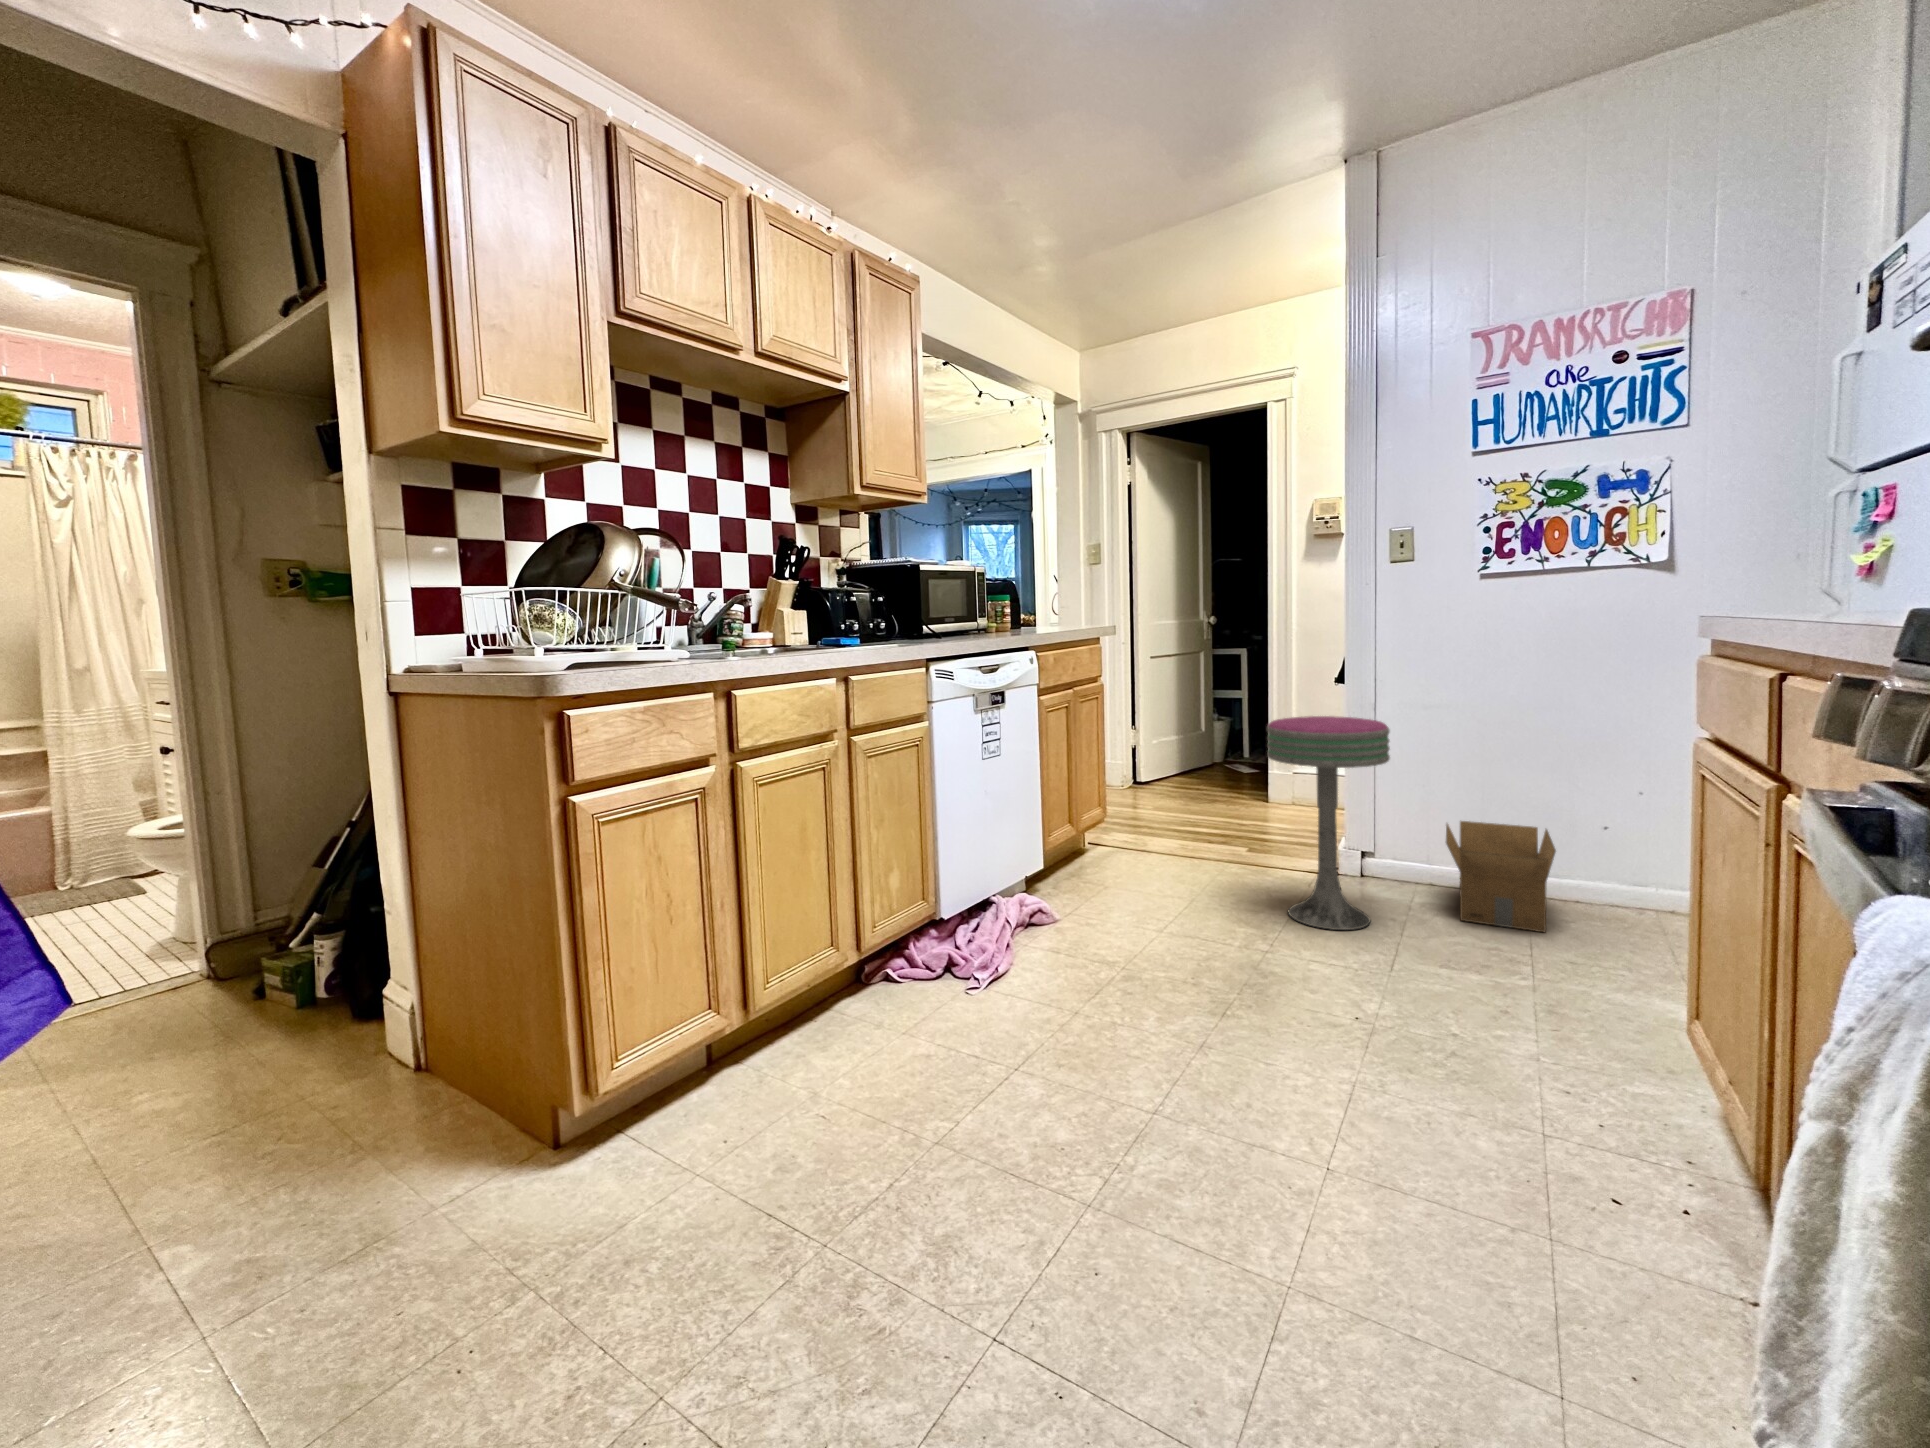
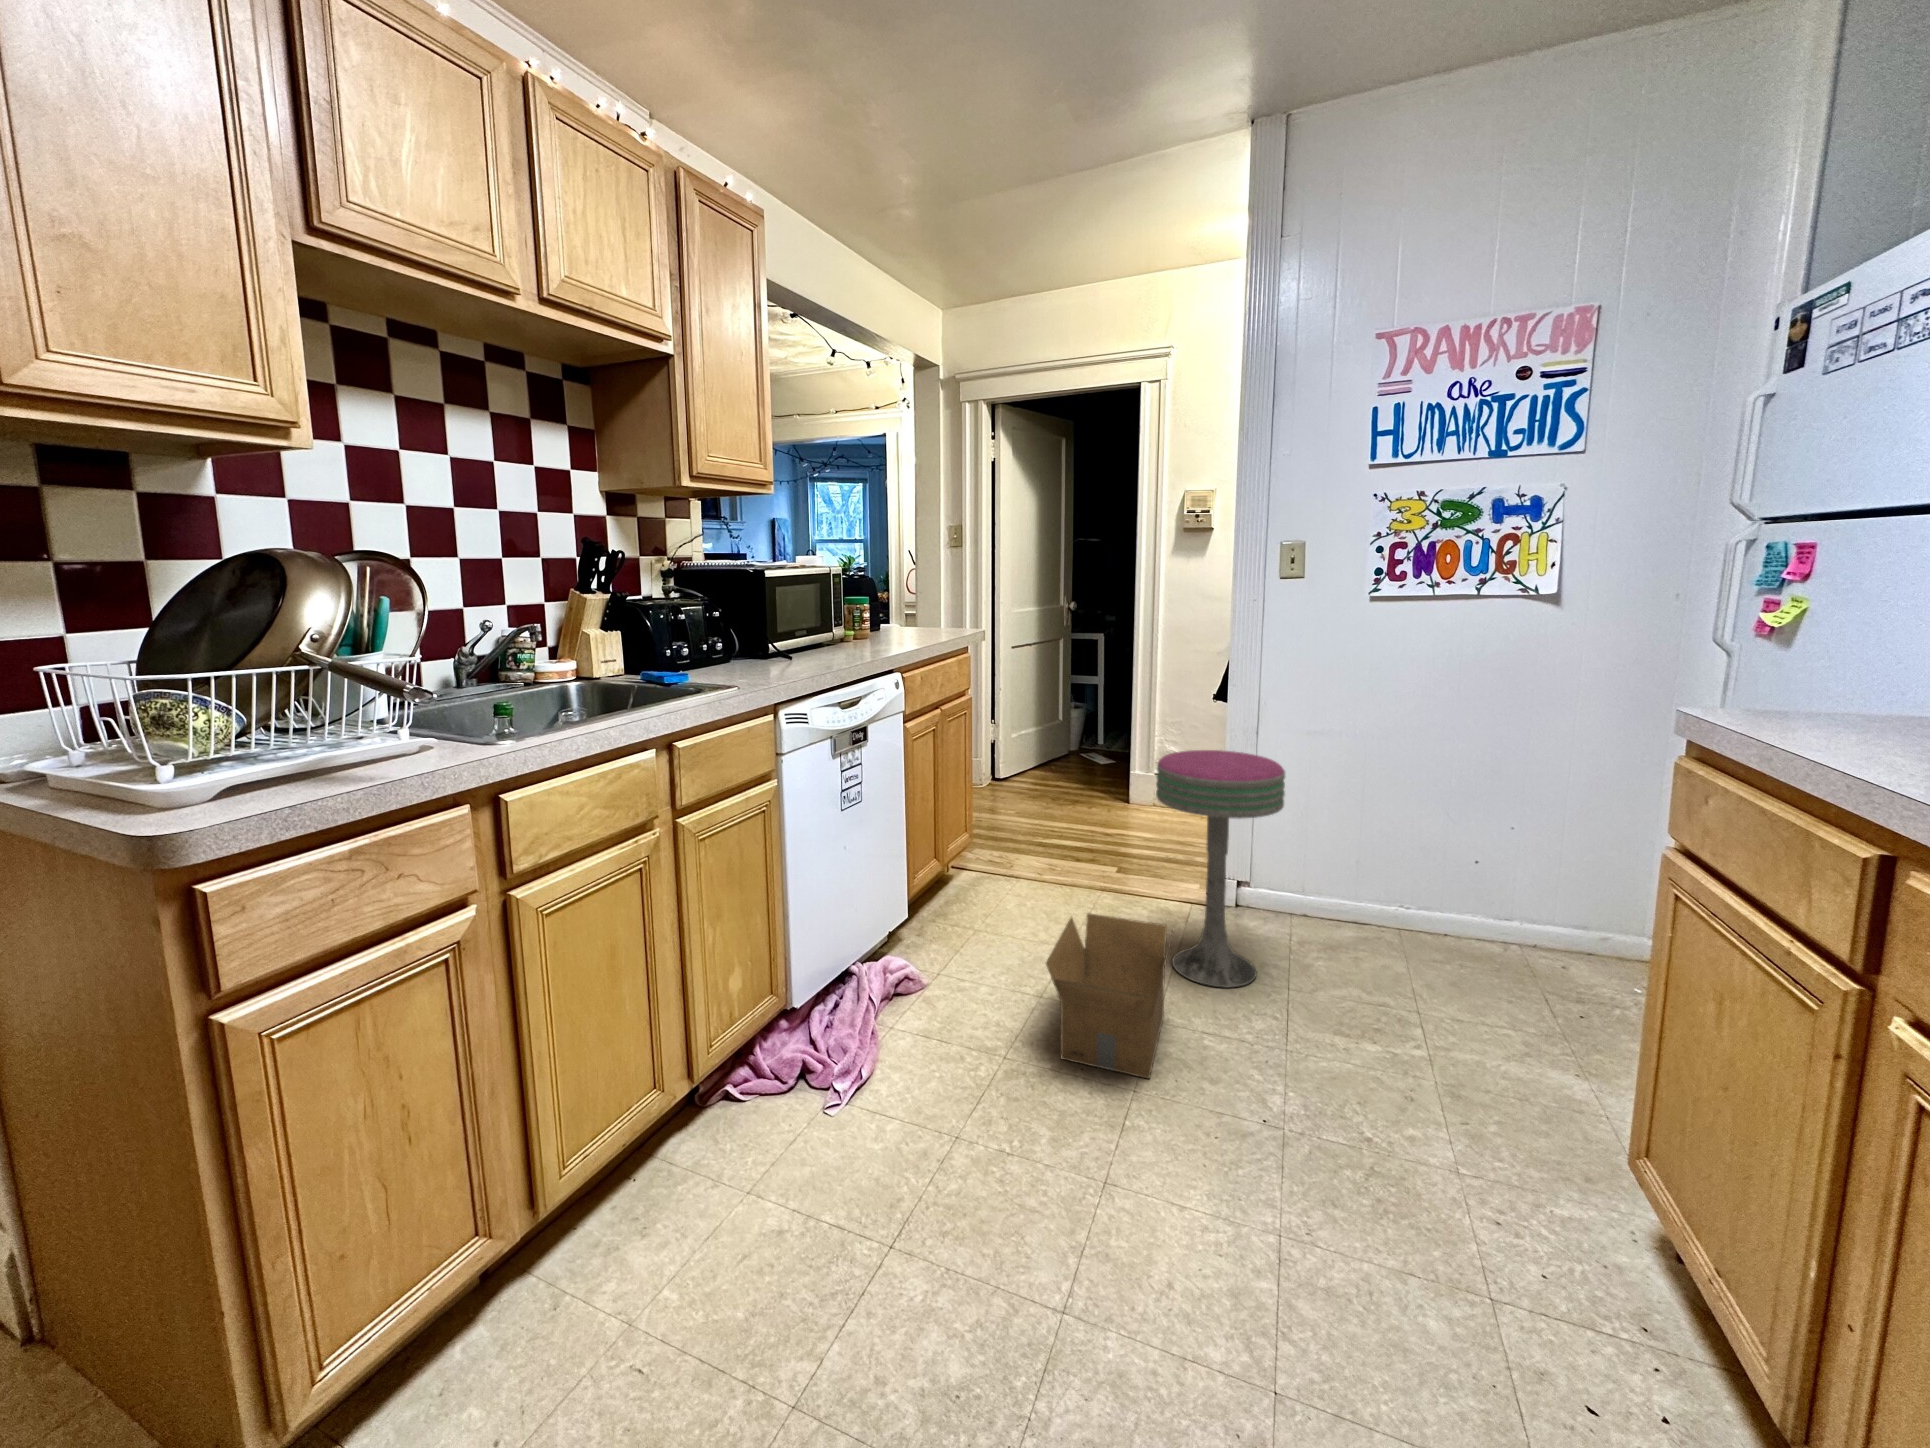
cardboard box: present [1446,821,1556,932] -> present [1046,913,1173,1079]

